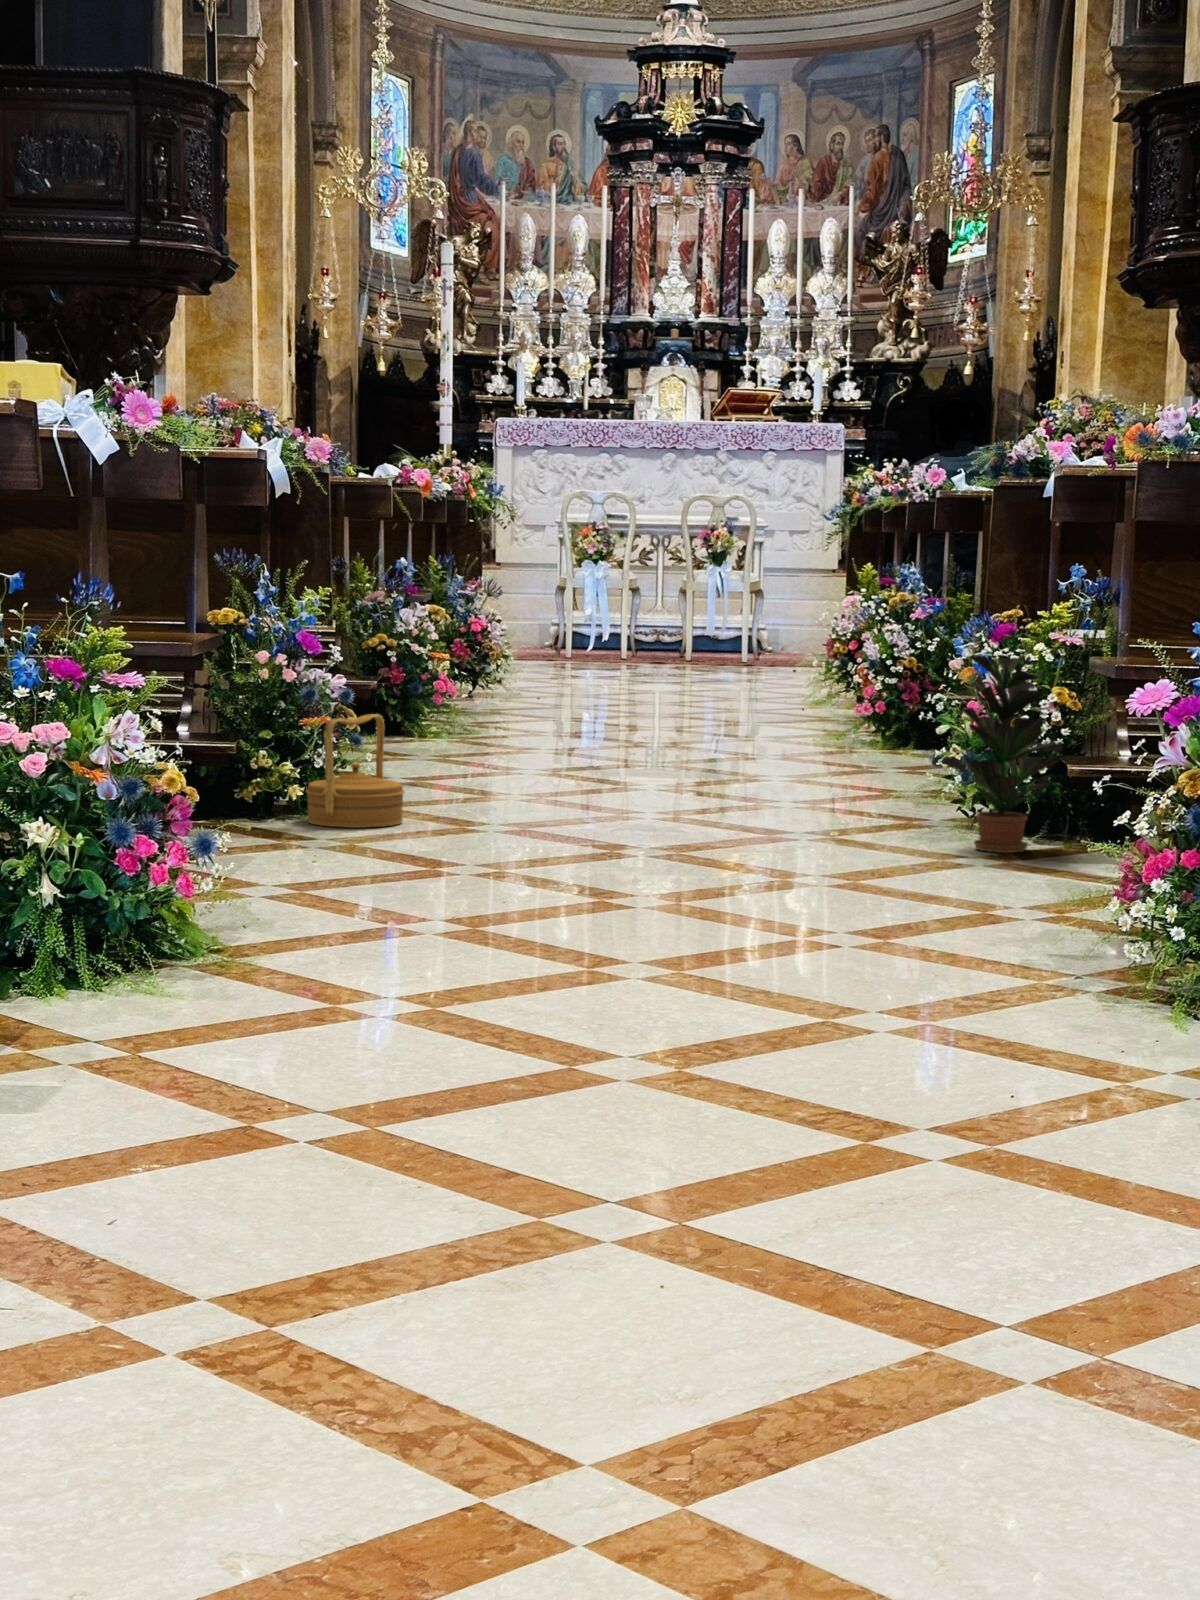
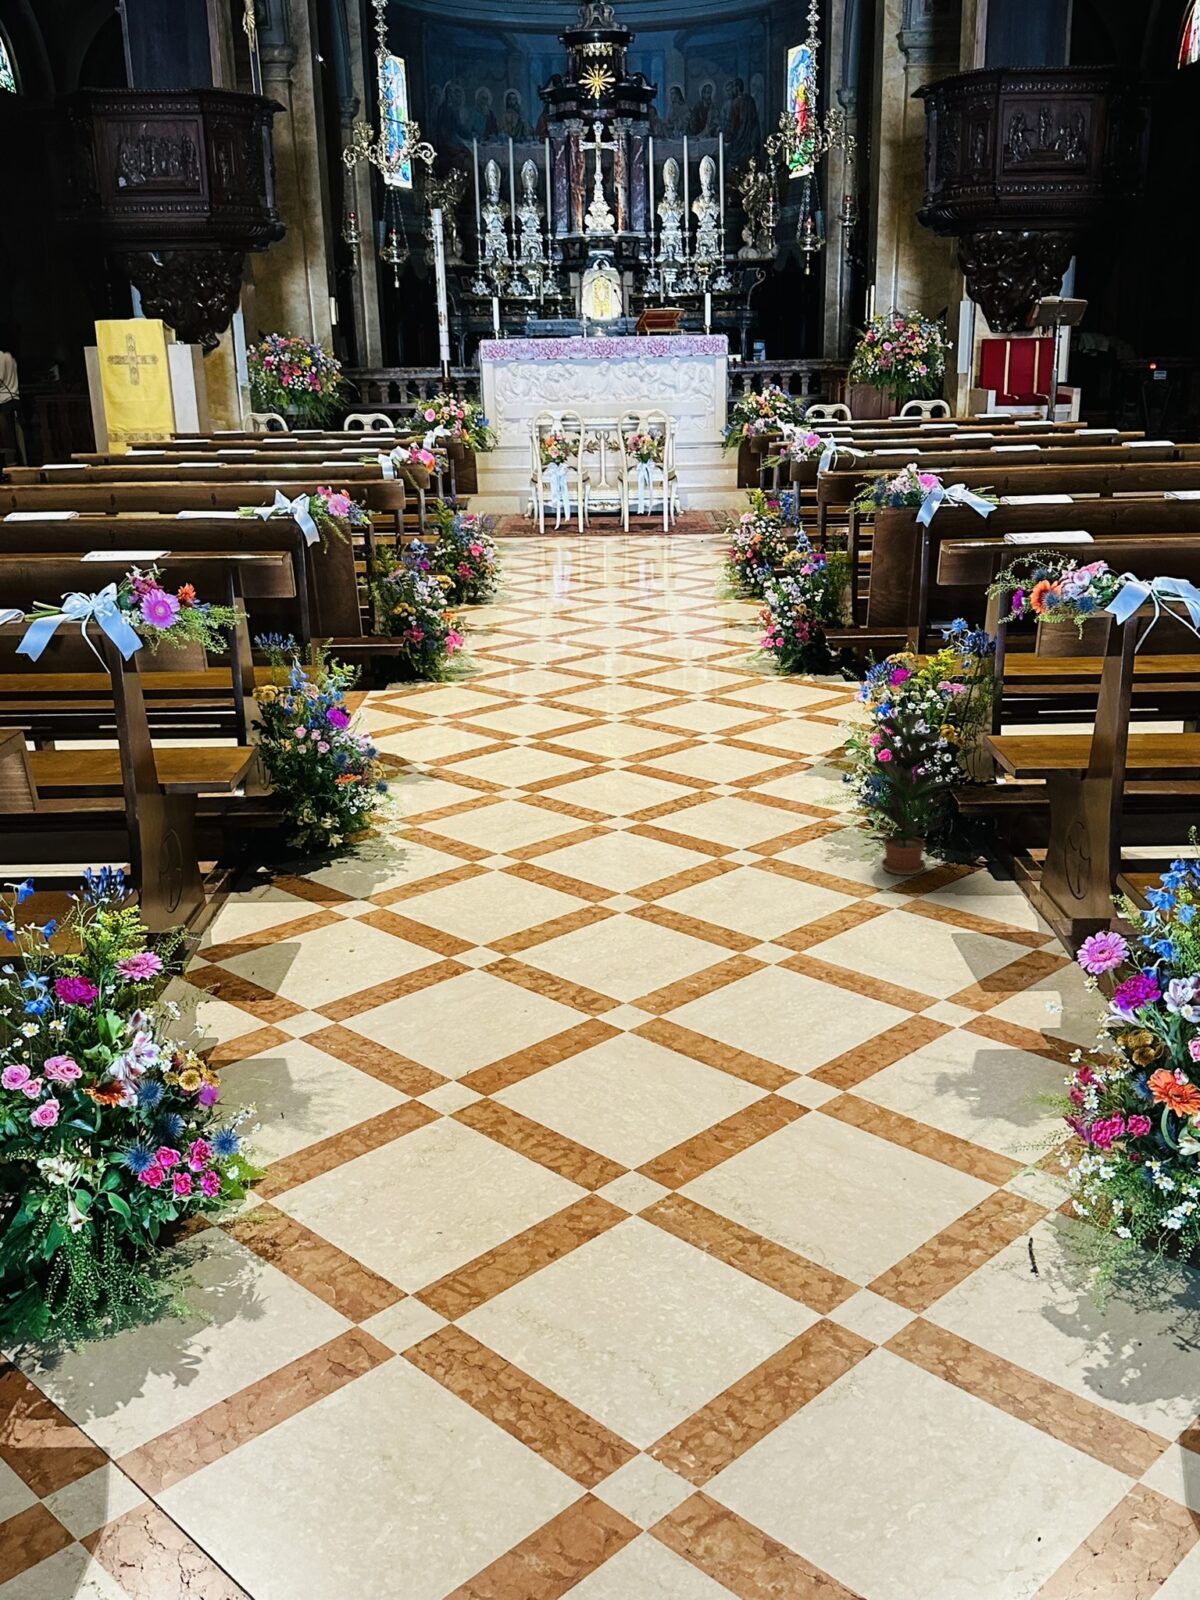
basket: present [306,714,405,828] -> none [346,761,426,864]

